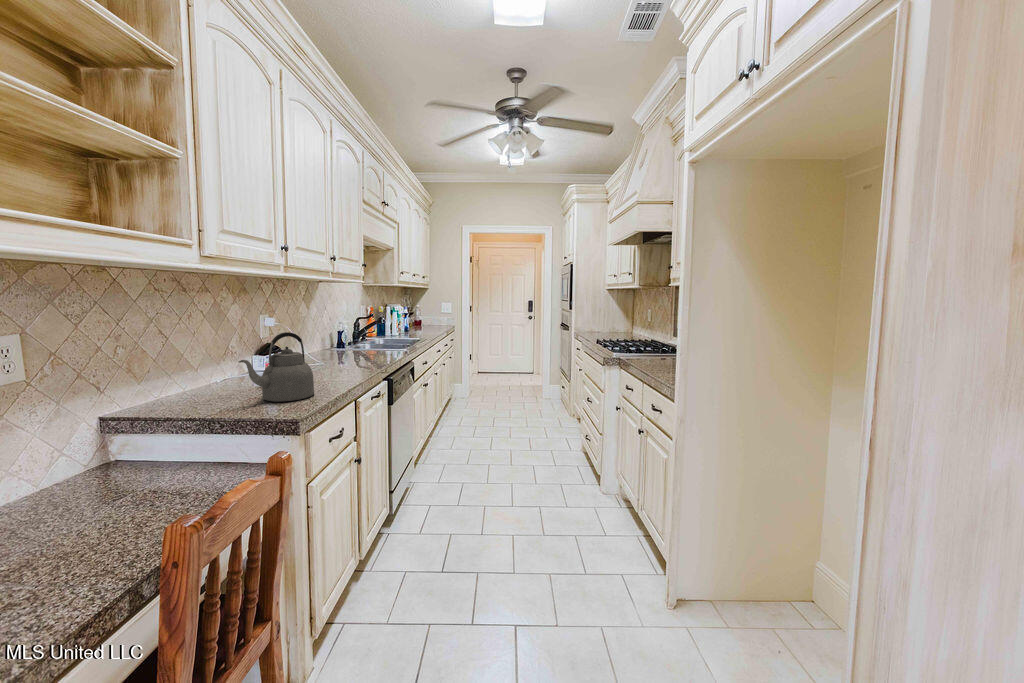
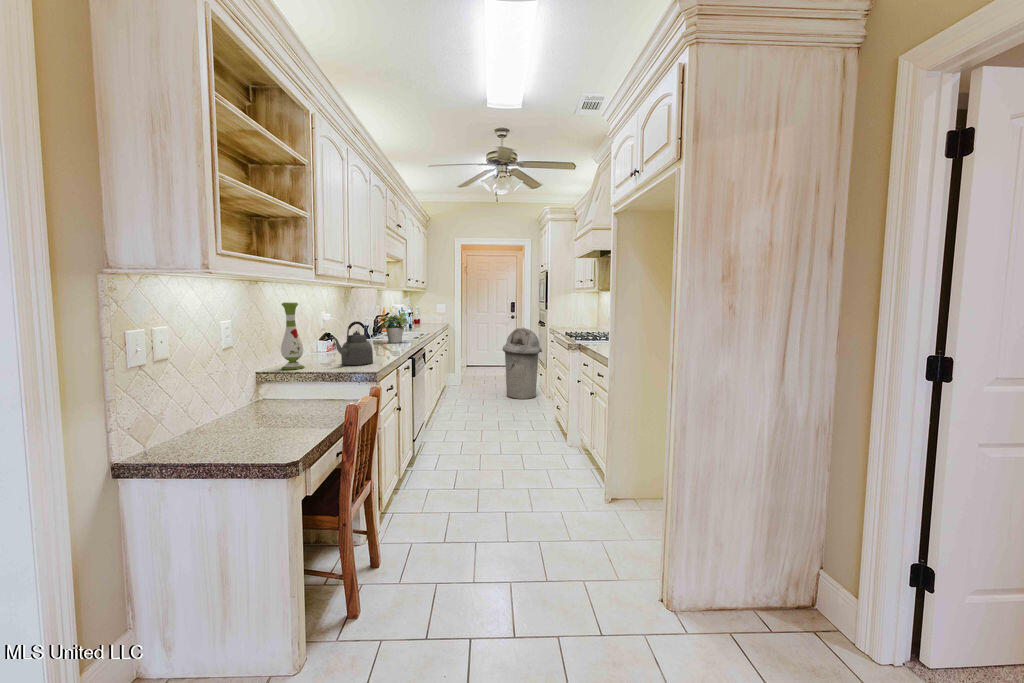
vase: none [157,303,201,411] -> present [281,303,304,370]
potted plant: none [350,315,393,355] -> present [377,313,409,343]
trash can: none [517,331,563,416] -> present [503,328,542,399]

